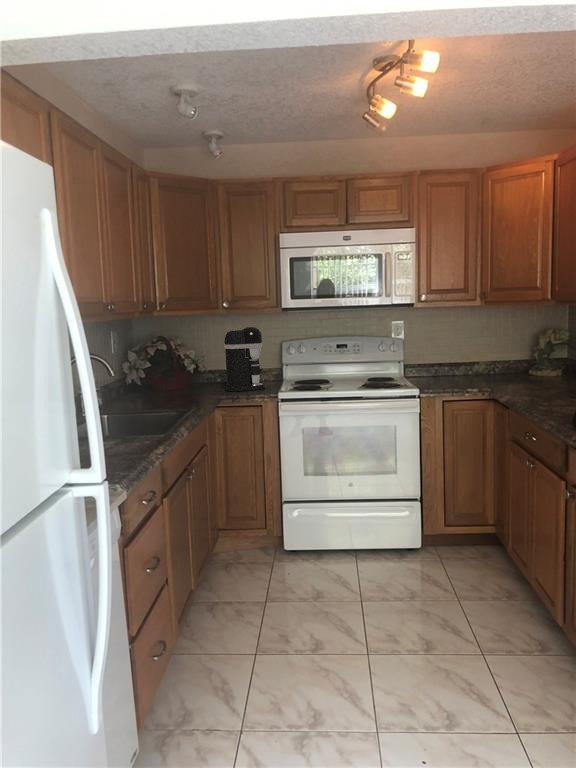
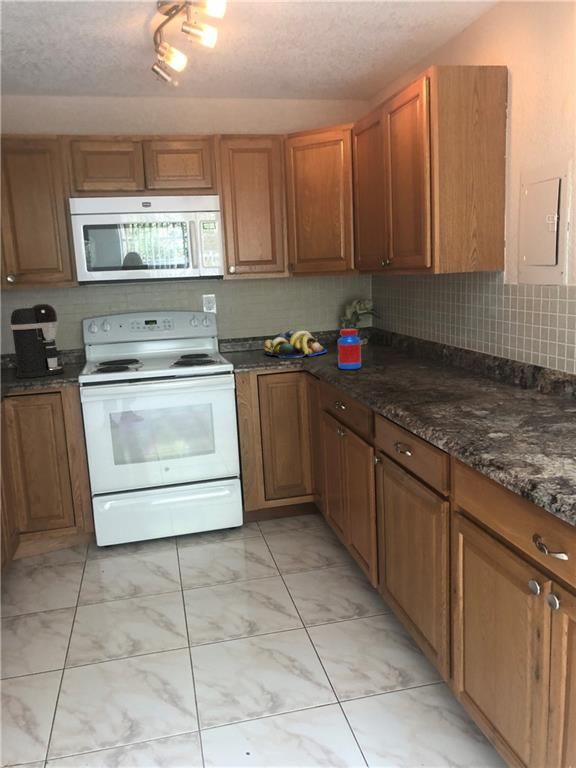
fruit bowl: none [451,358,517,386] -> present [264,330,327,358]
jar: none [530,359,556,401] -> present [338,329,361,369]

